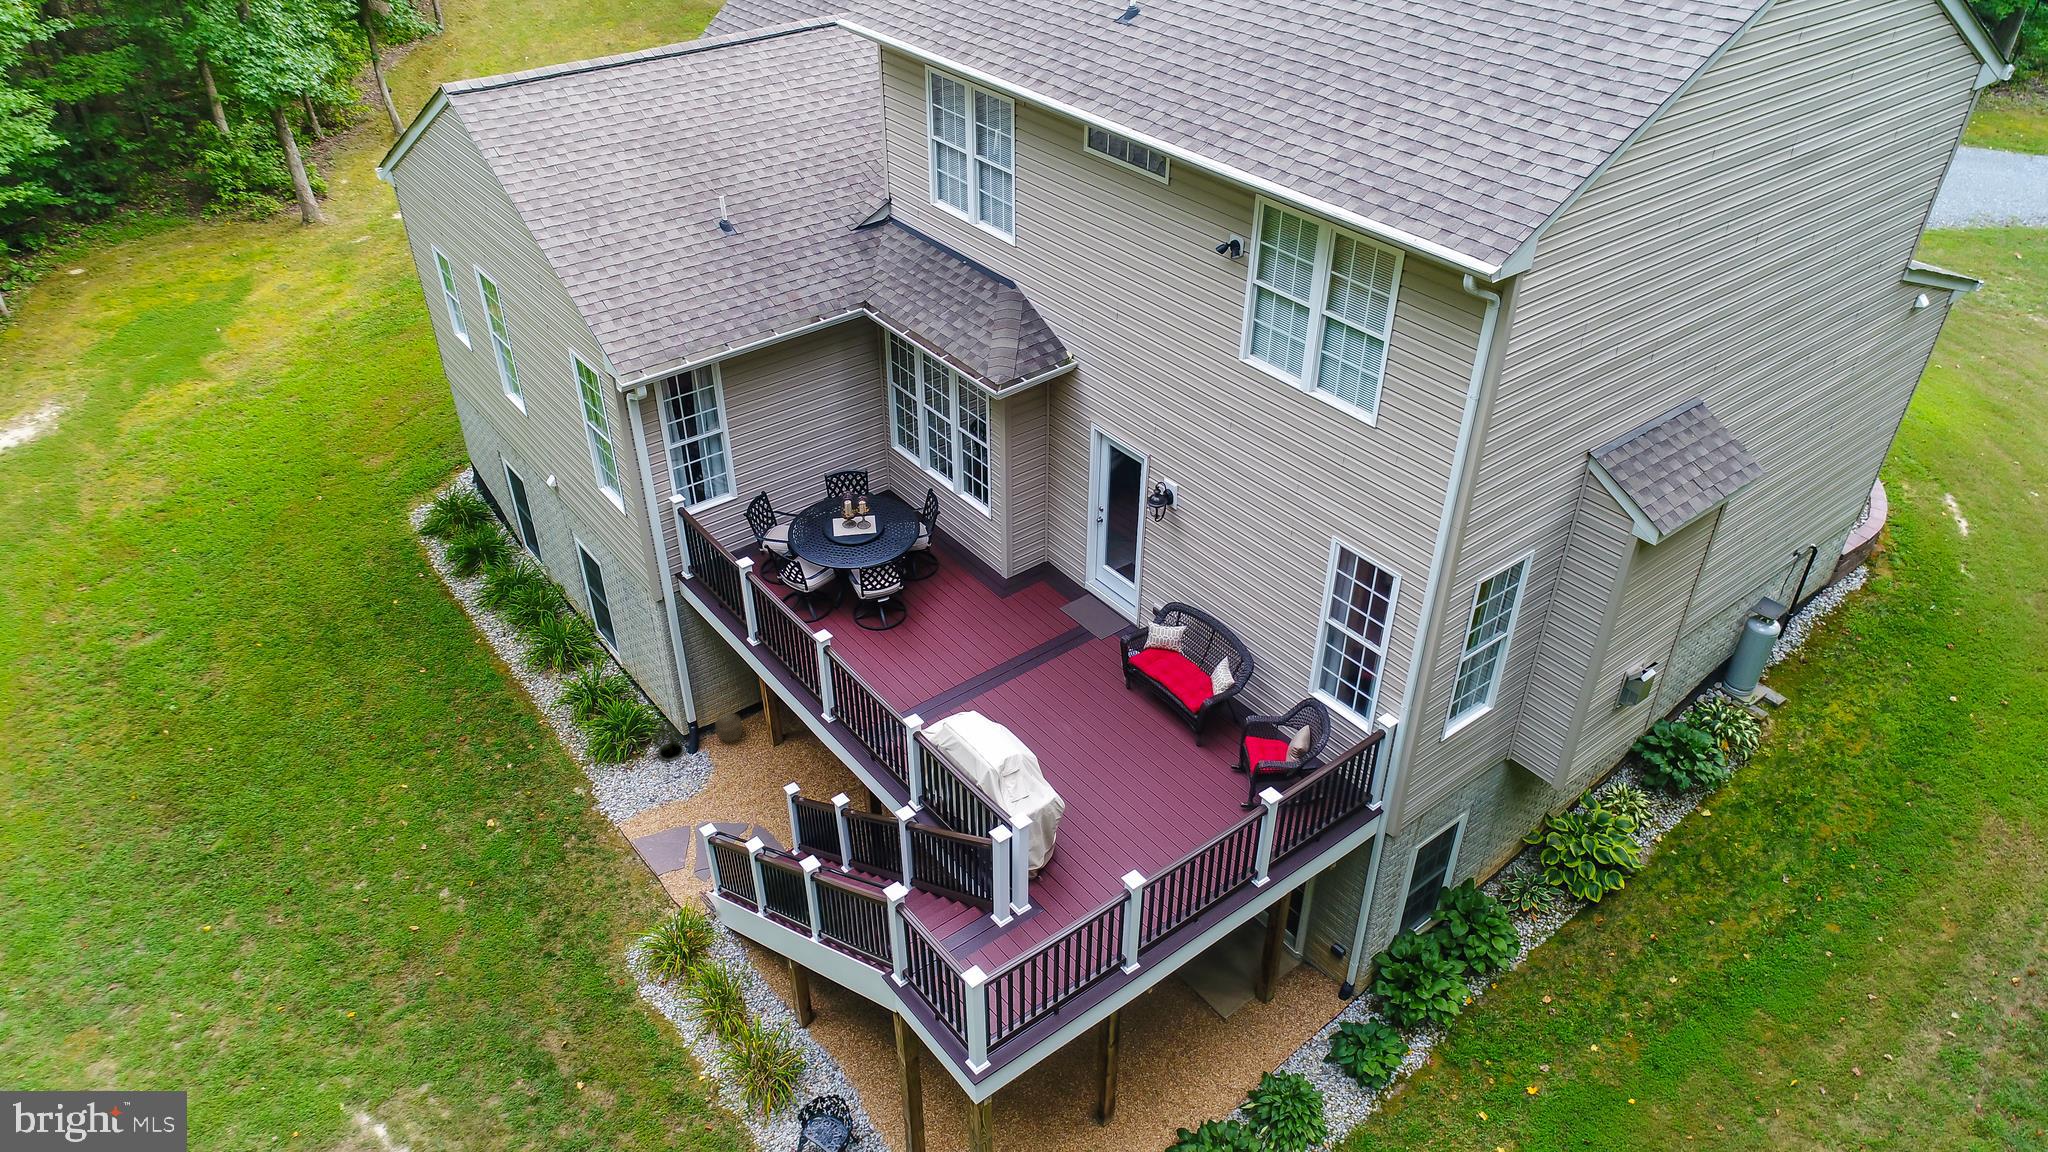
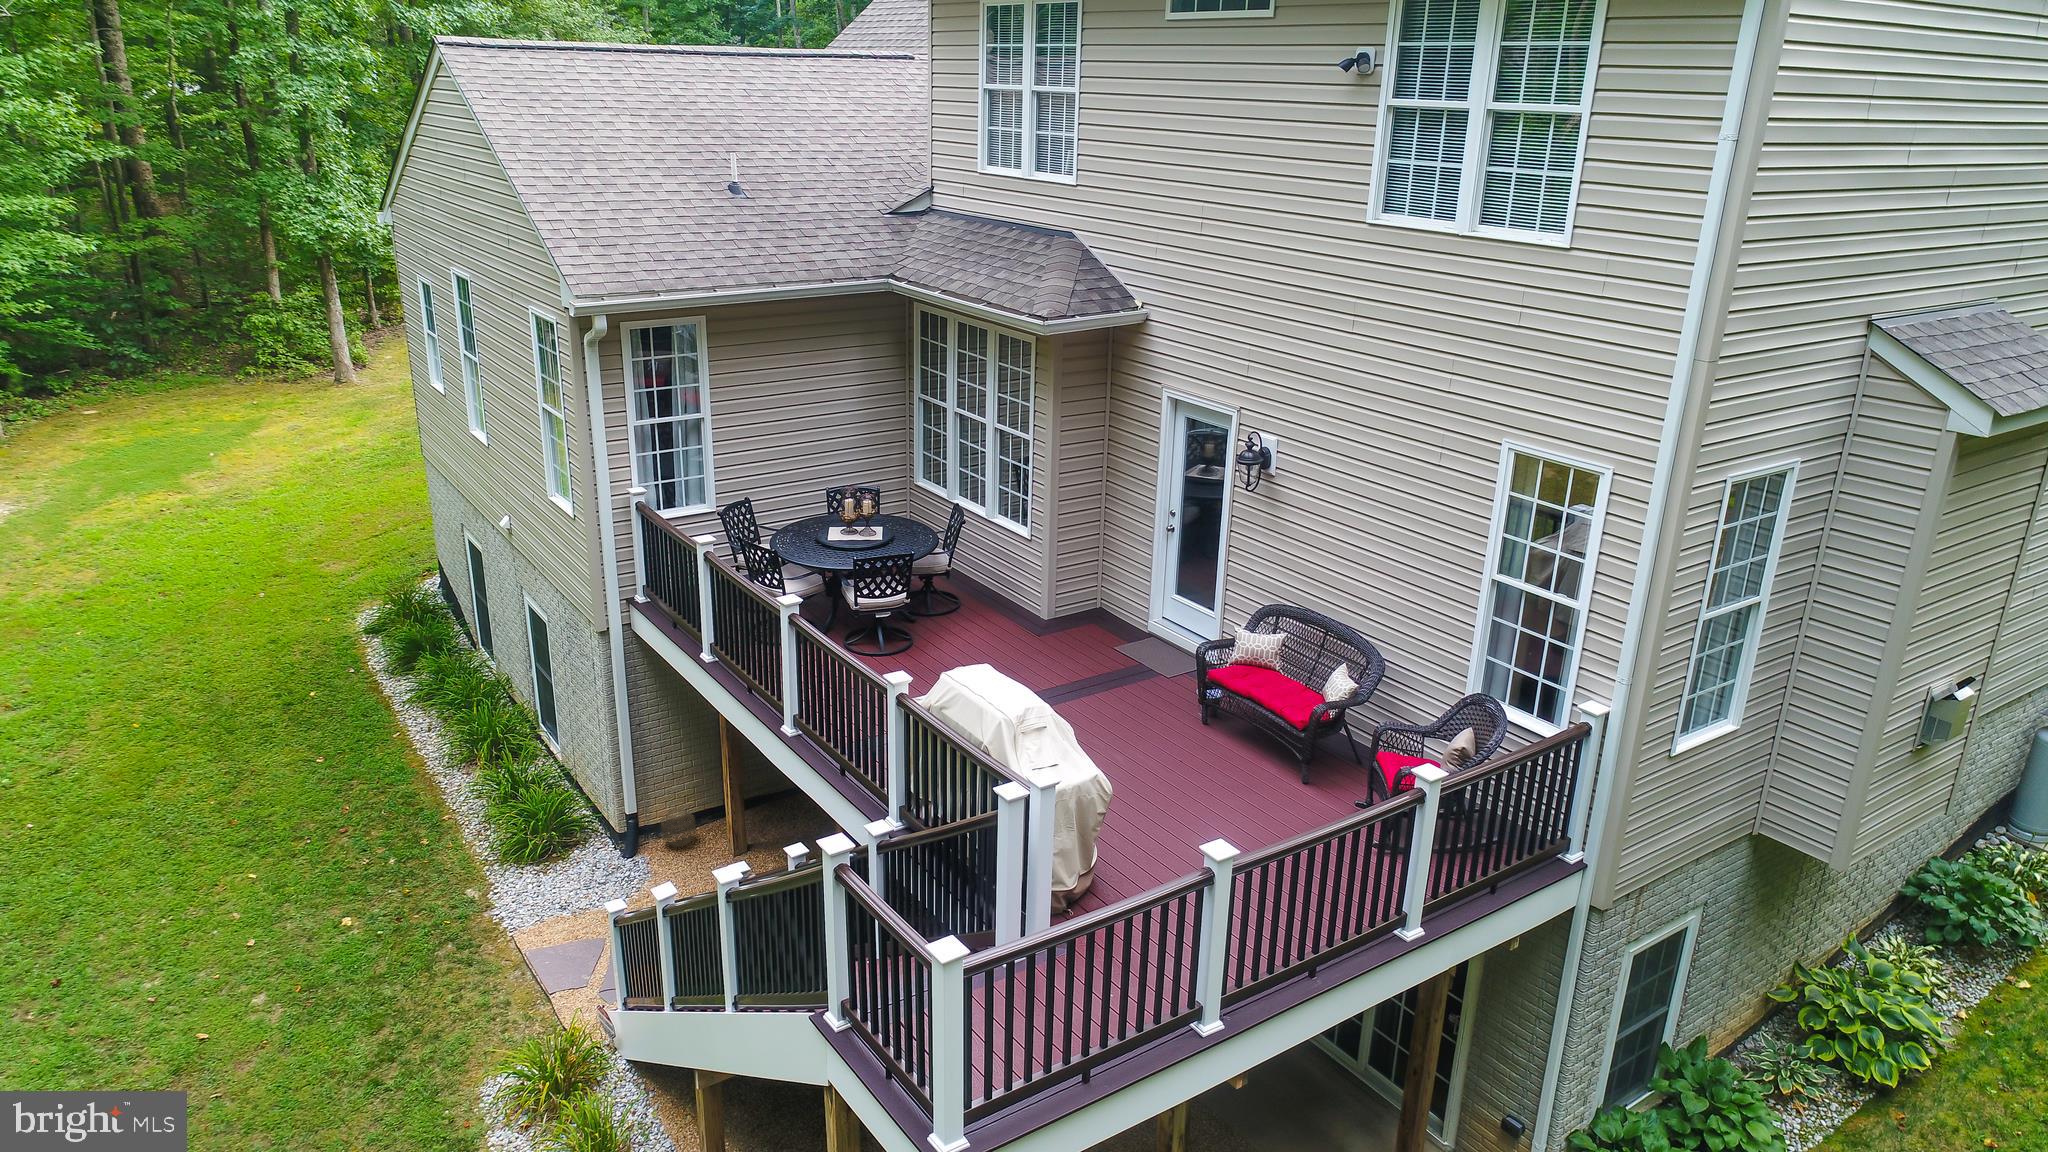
potted tree: present [652,719,684,761] -> none [571,803,618,864]

